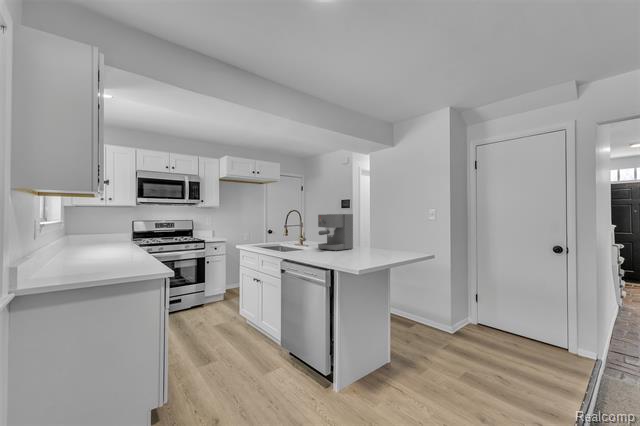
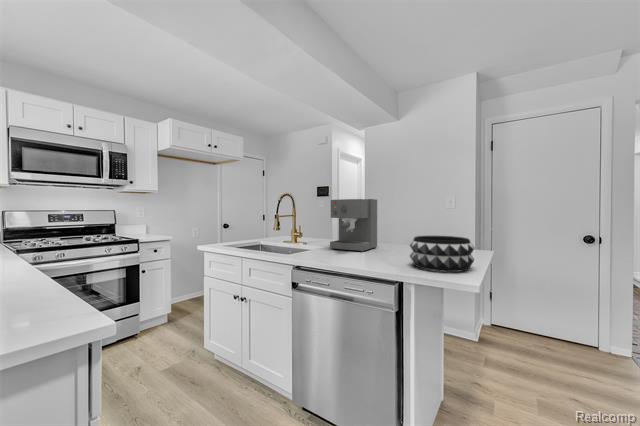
decorative bowl: none [344,240,383,262] -> present [410,236,474,272]

